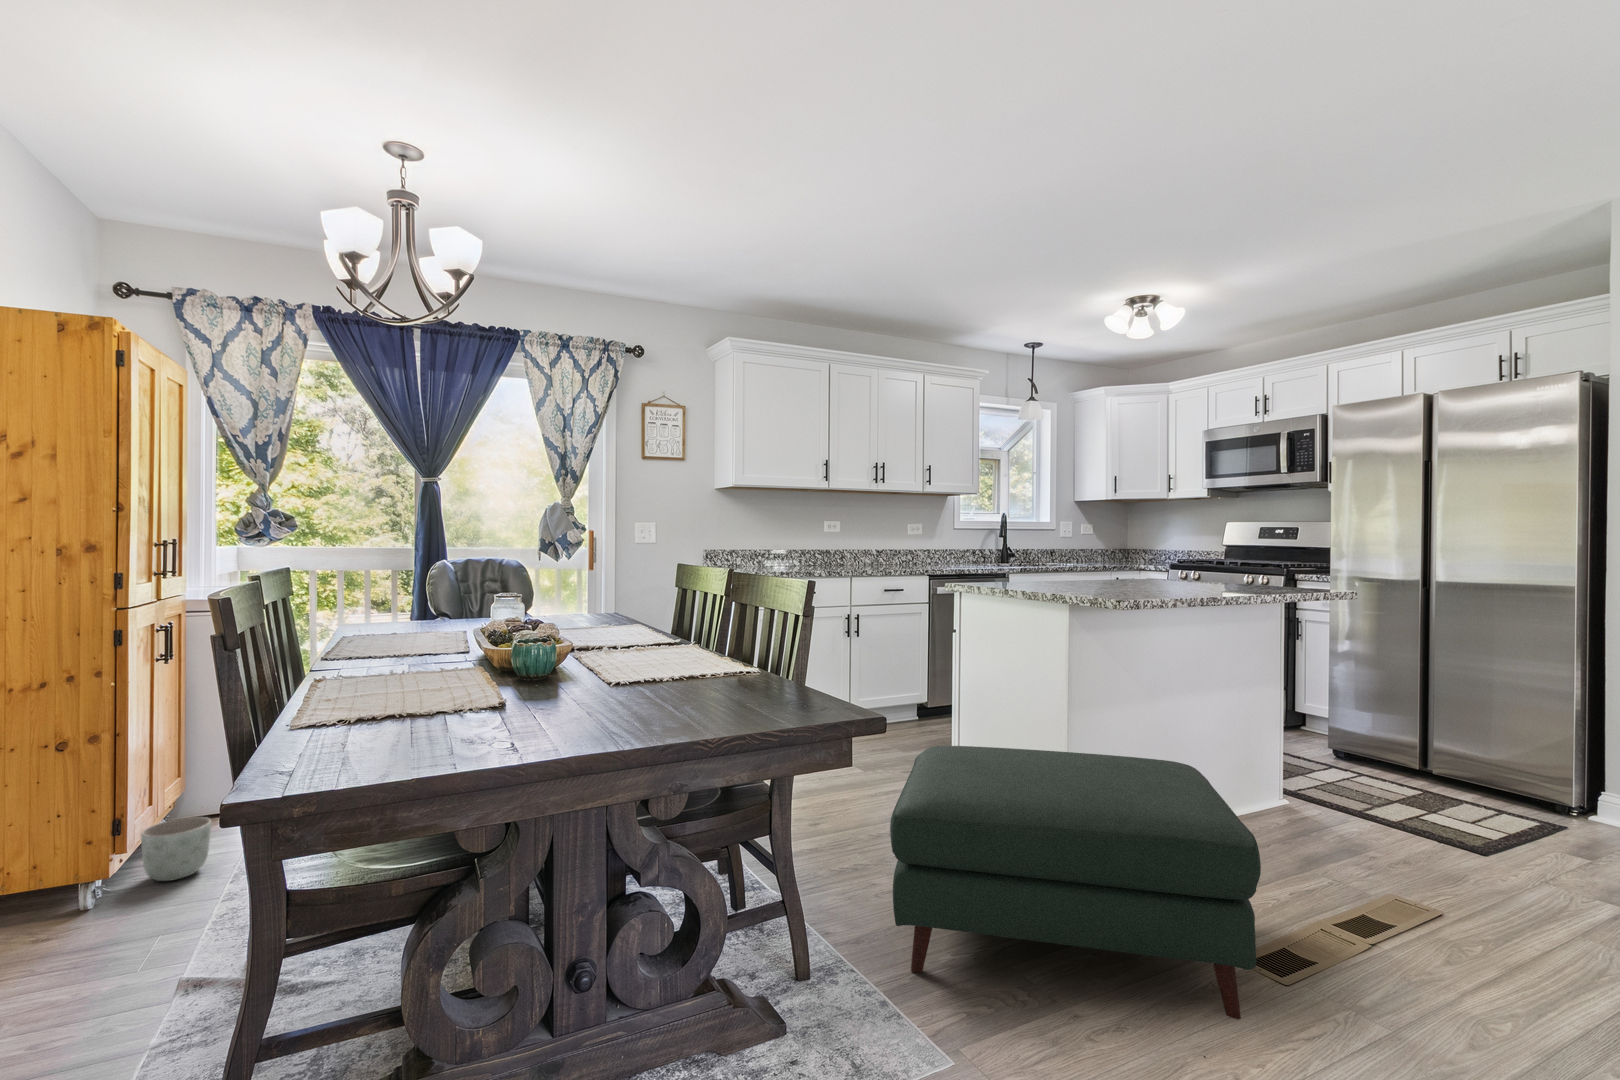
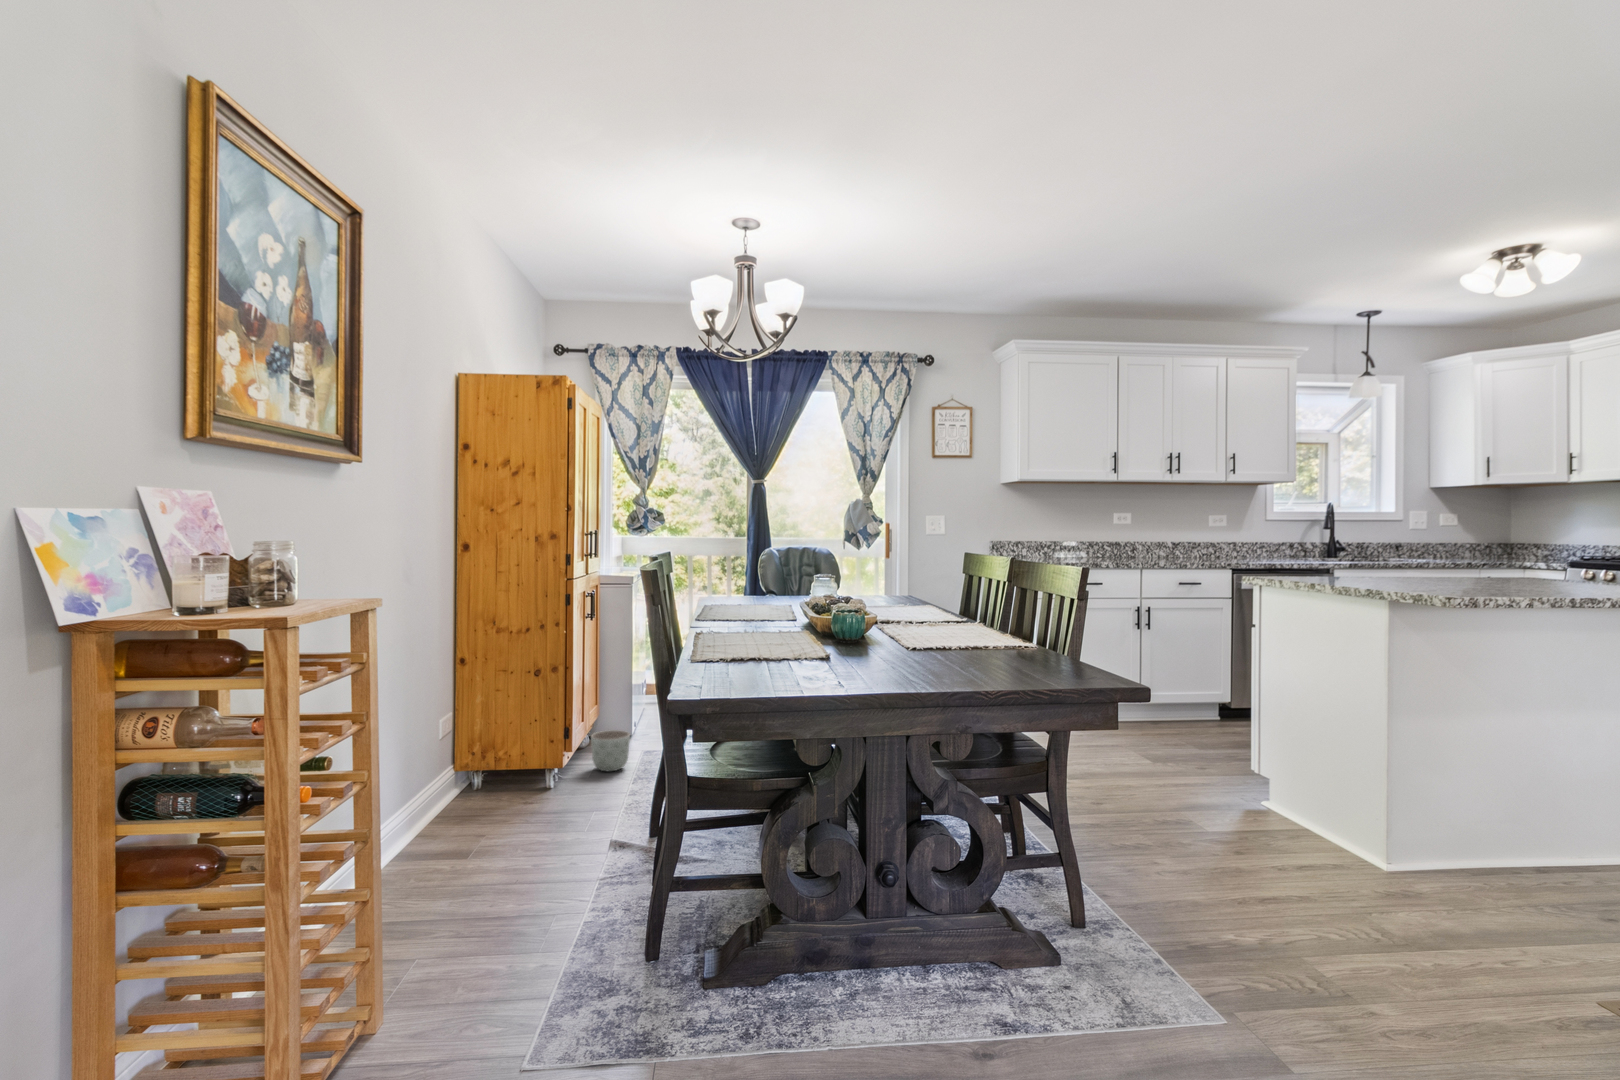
ottoman: present [890,746,1261,1019] -> none [1129,723,1477,969]

